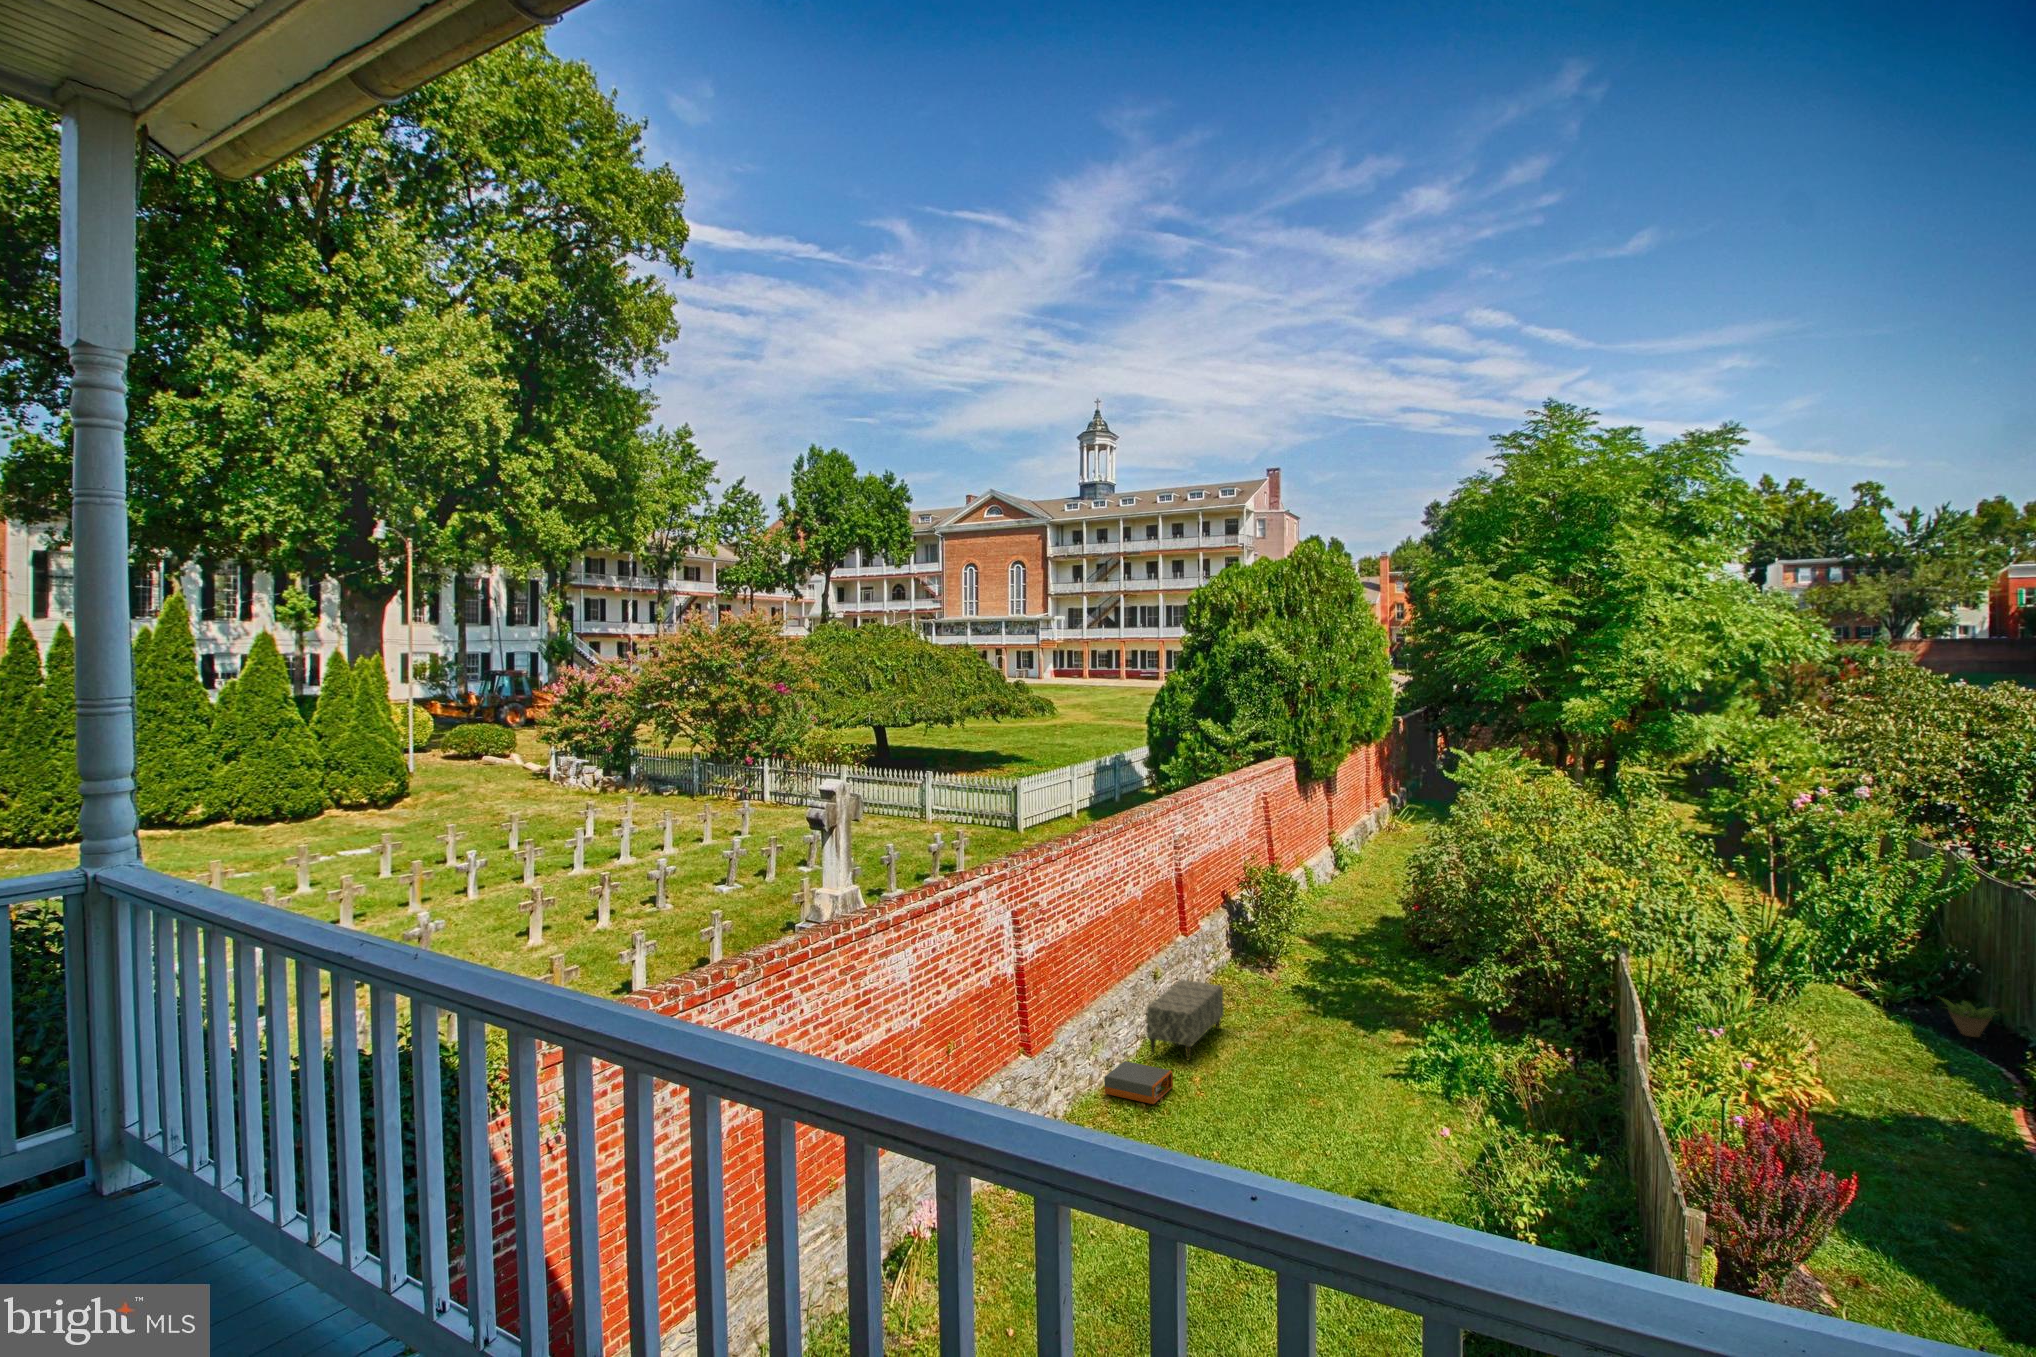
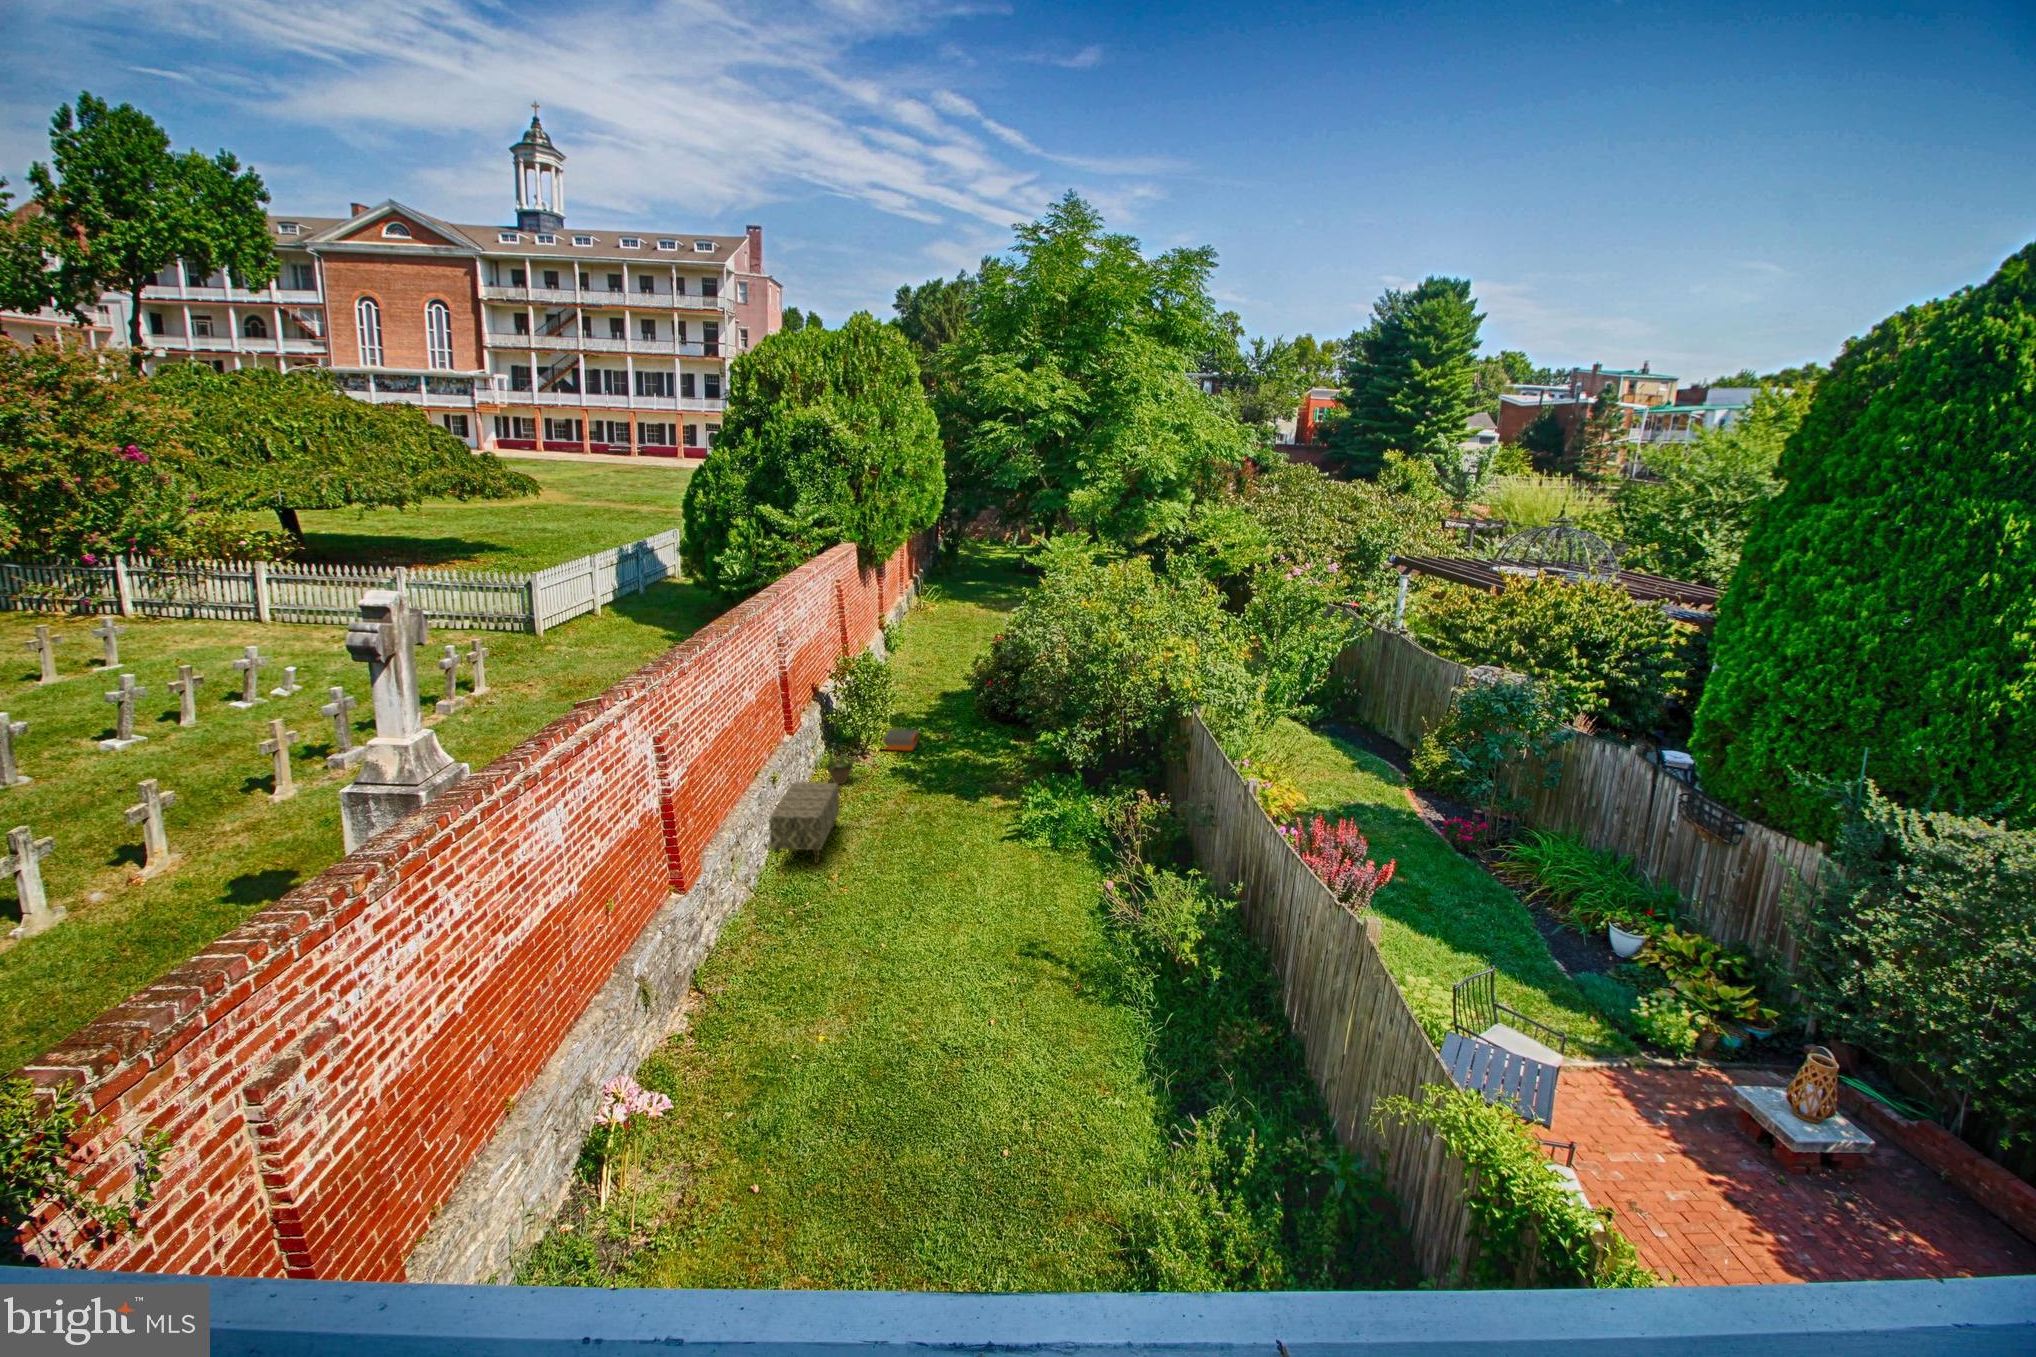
decorative plant: present [1941,998,1995,1037] -> present [821,753,859,784]
storage box: present [1104,1061,1173,1104] -> present [883,729,918,751]

